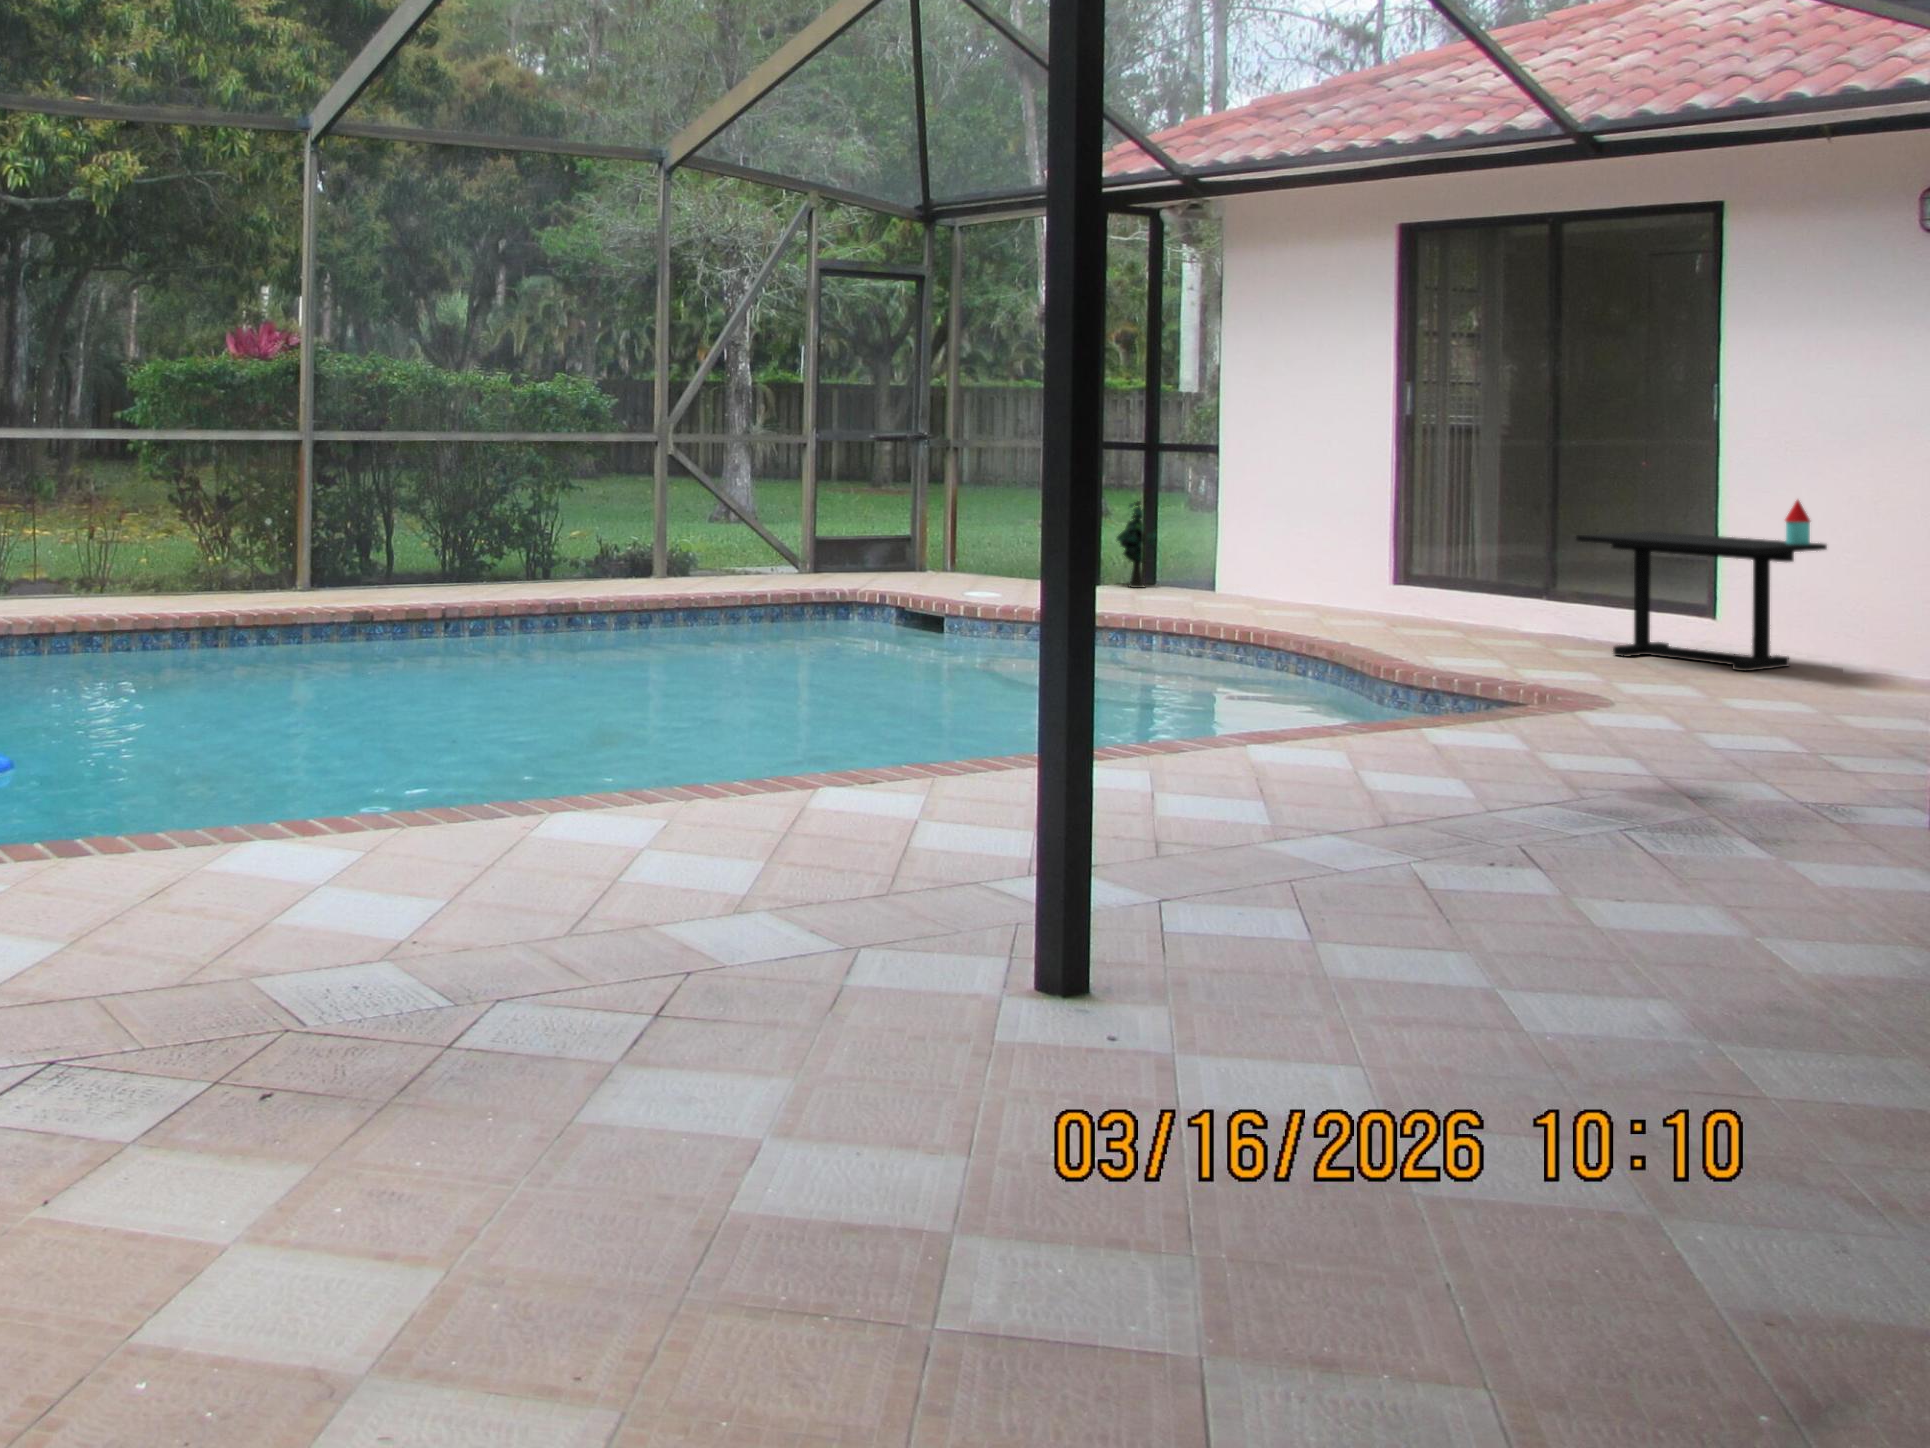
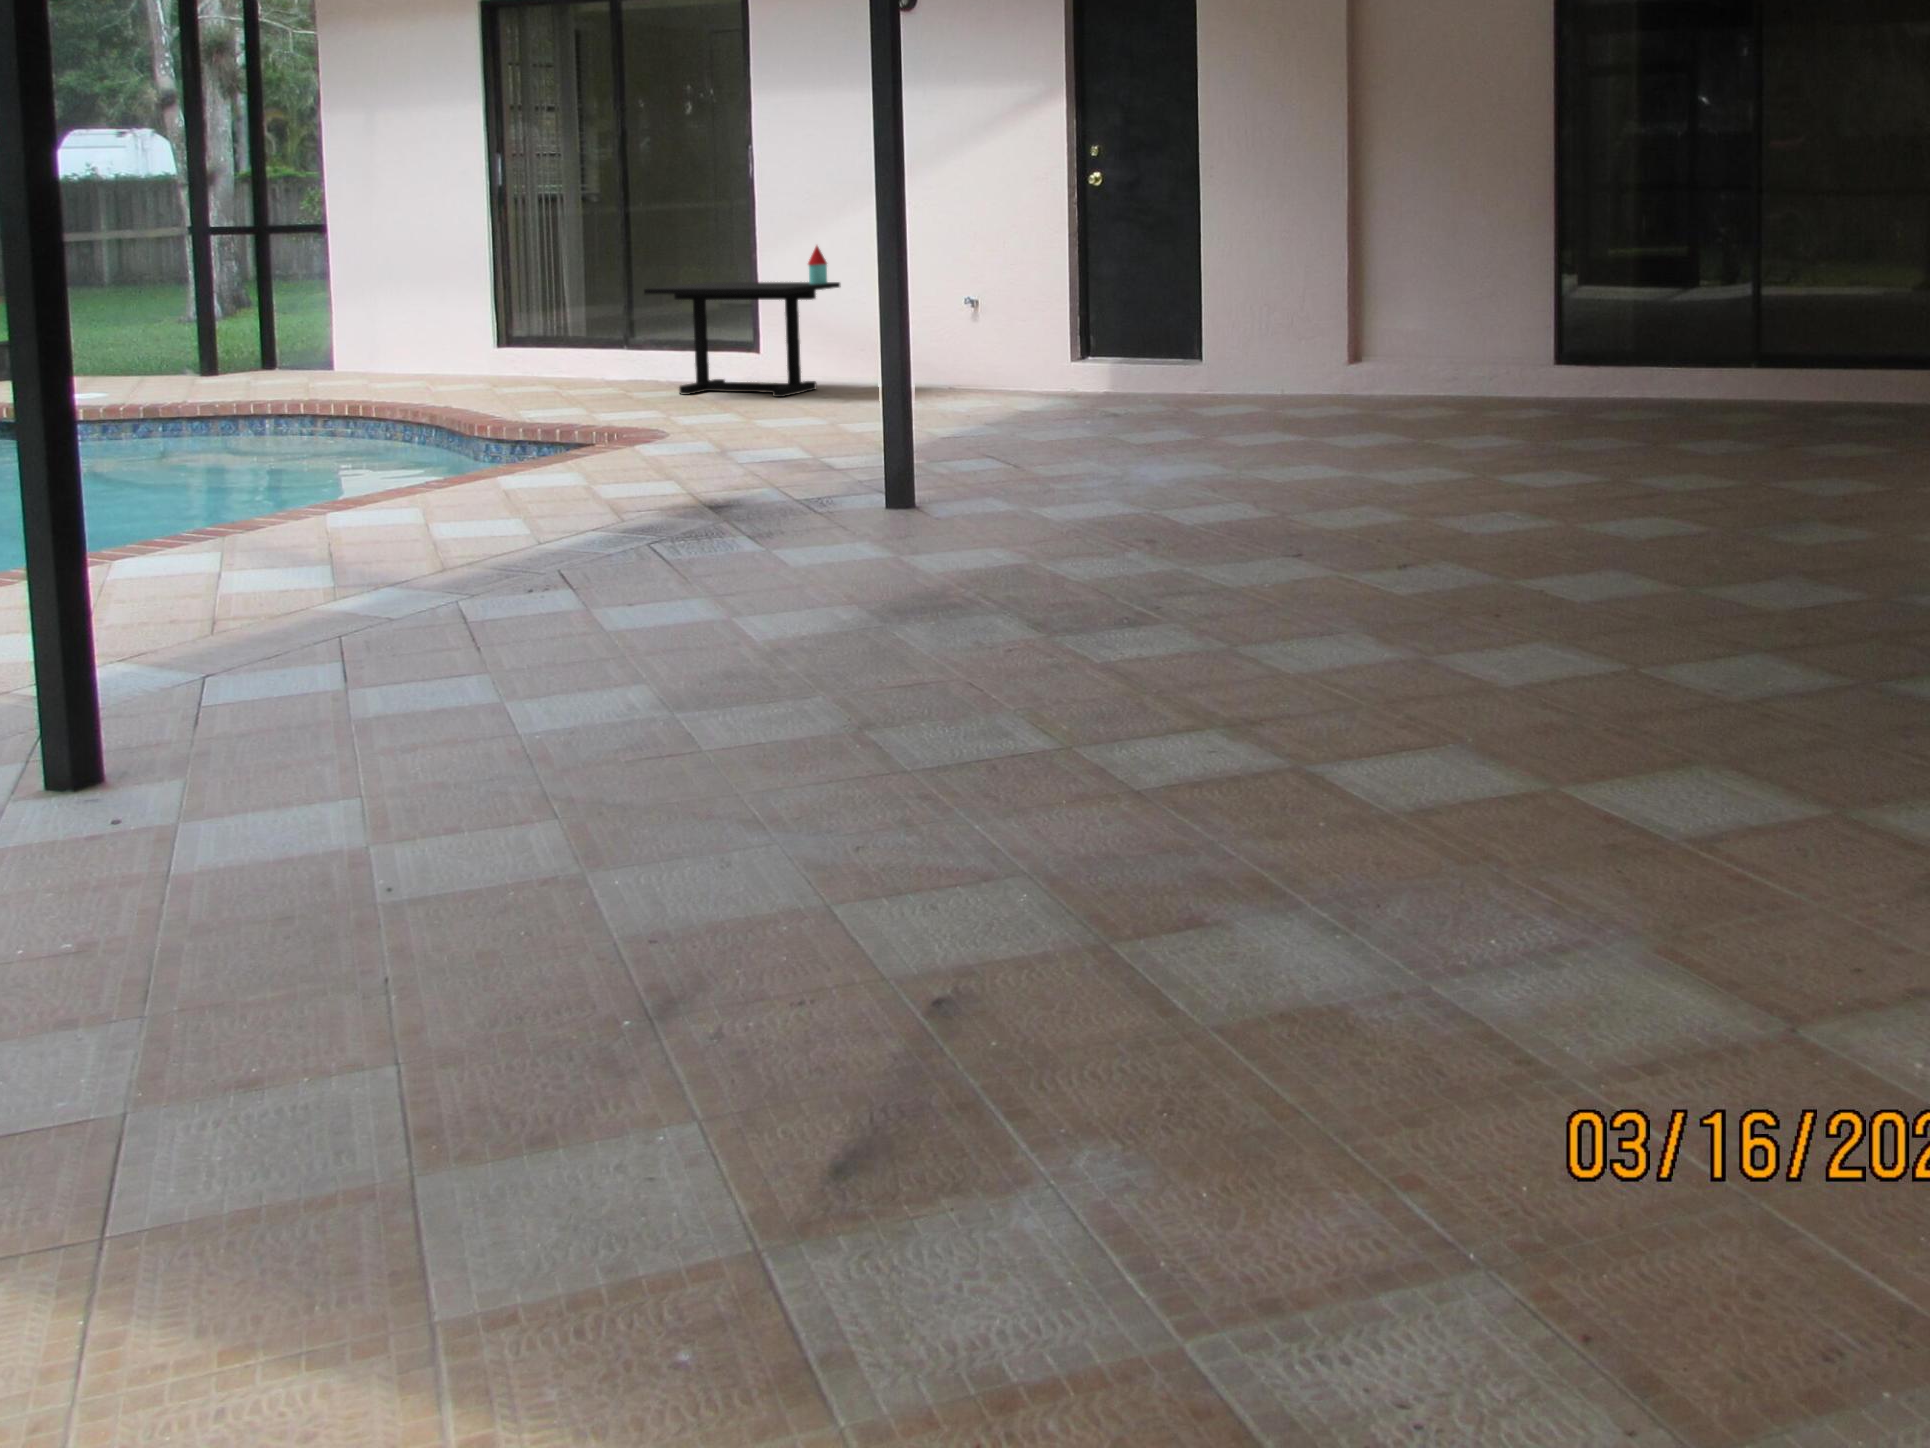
decorative plant: present [1117,501,1156,588] -> none [236,289,280,374]

